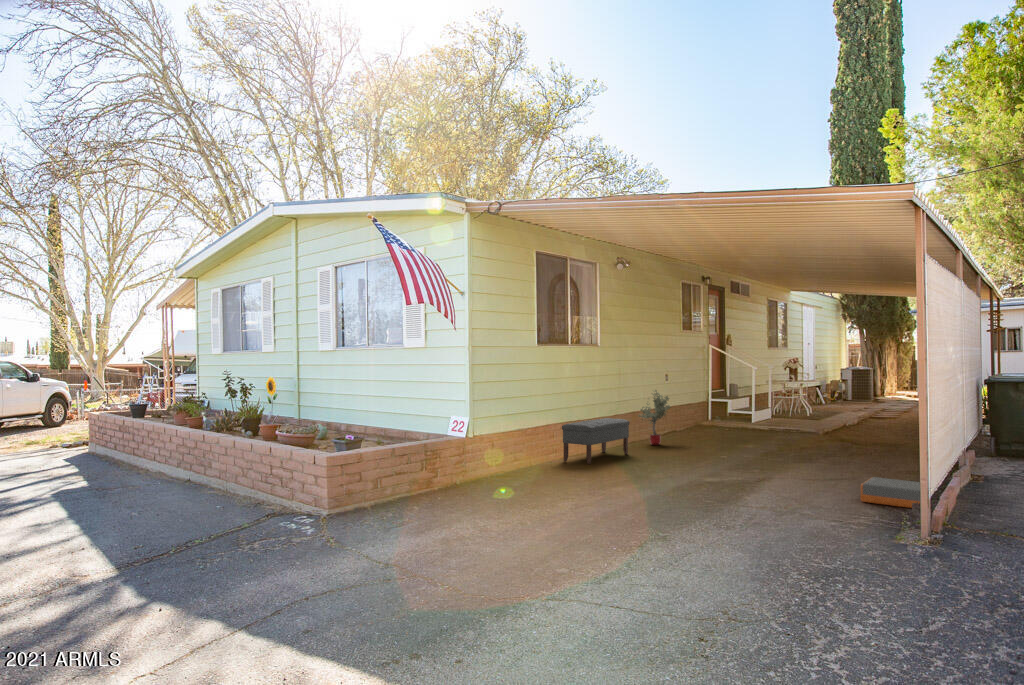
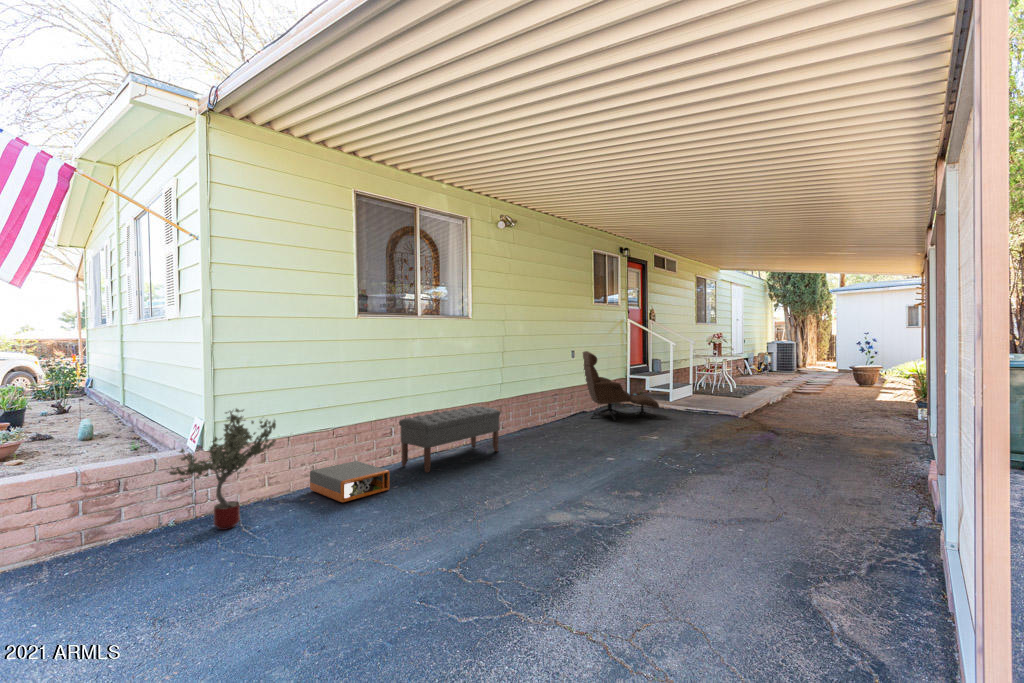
lounge chair: none [674,375,746,437] -> present [583,351,659,421]
potted tree: present [639,390,670,445] -> present [169,409,276,530]
storage box: present [861,477,920,508] -> present [310,461,390,503]

